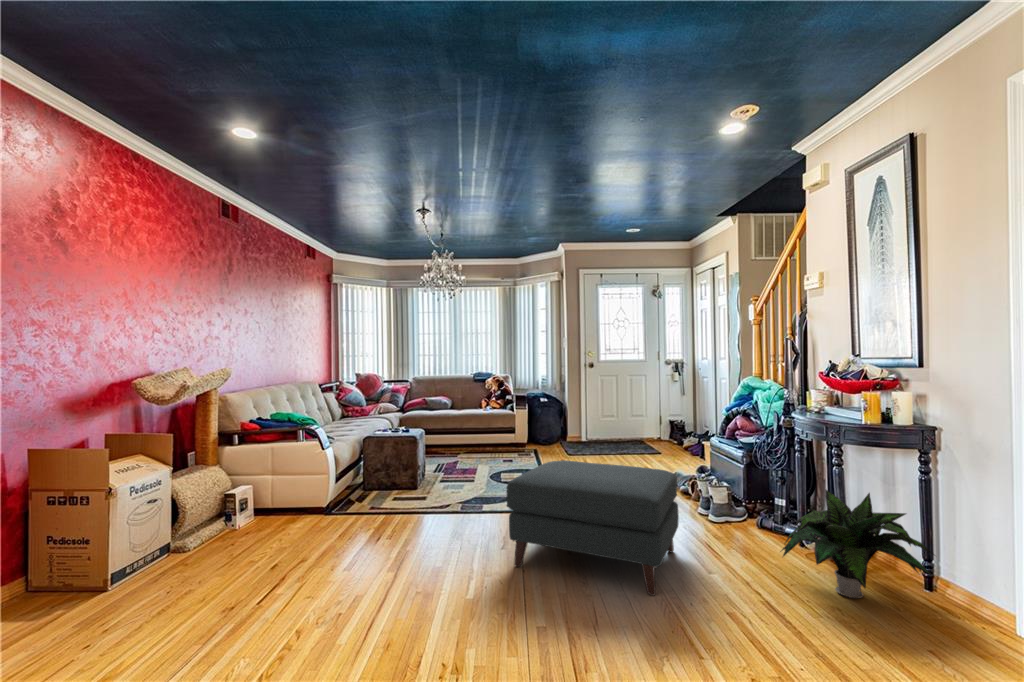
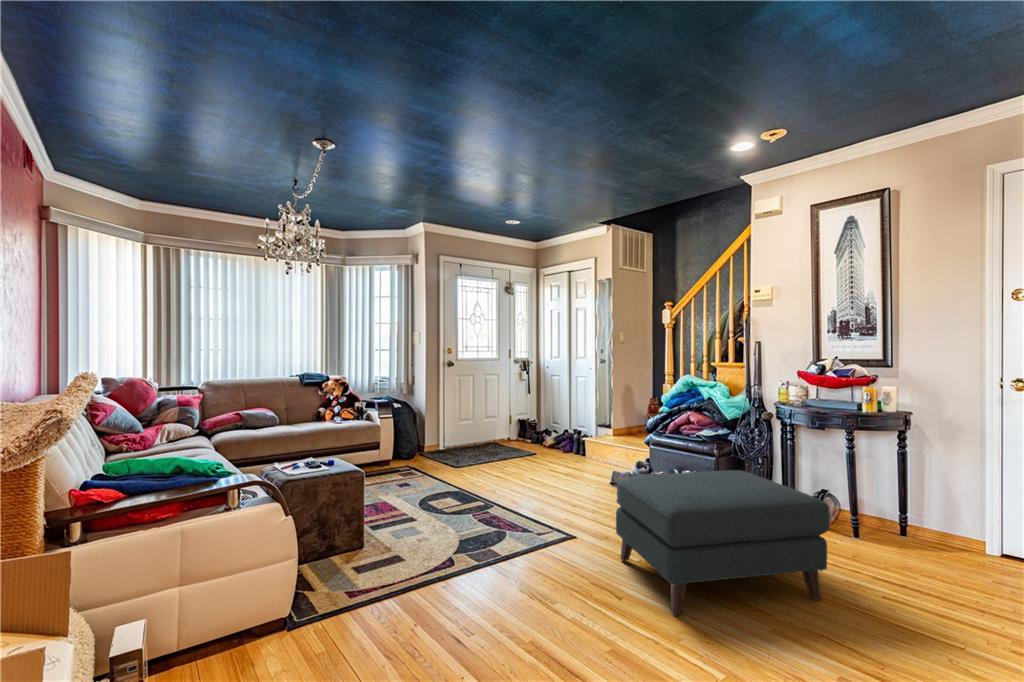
potted plant: present [781,490,934,598] -> none [827,465,965,553]

